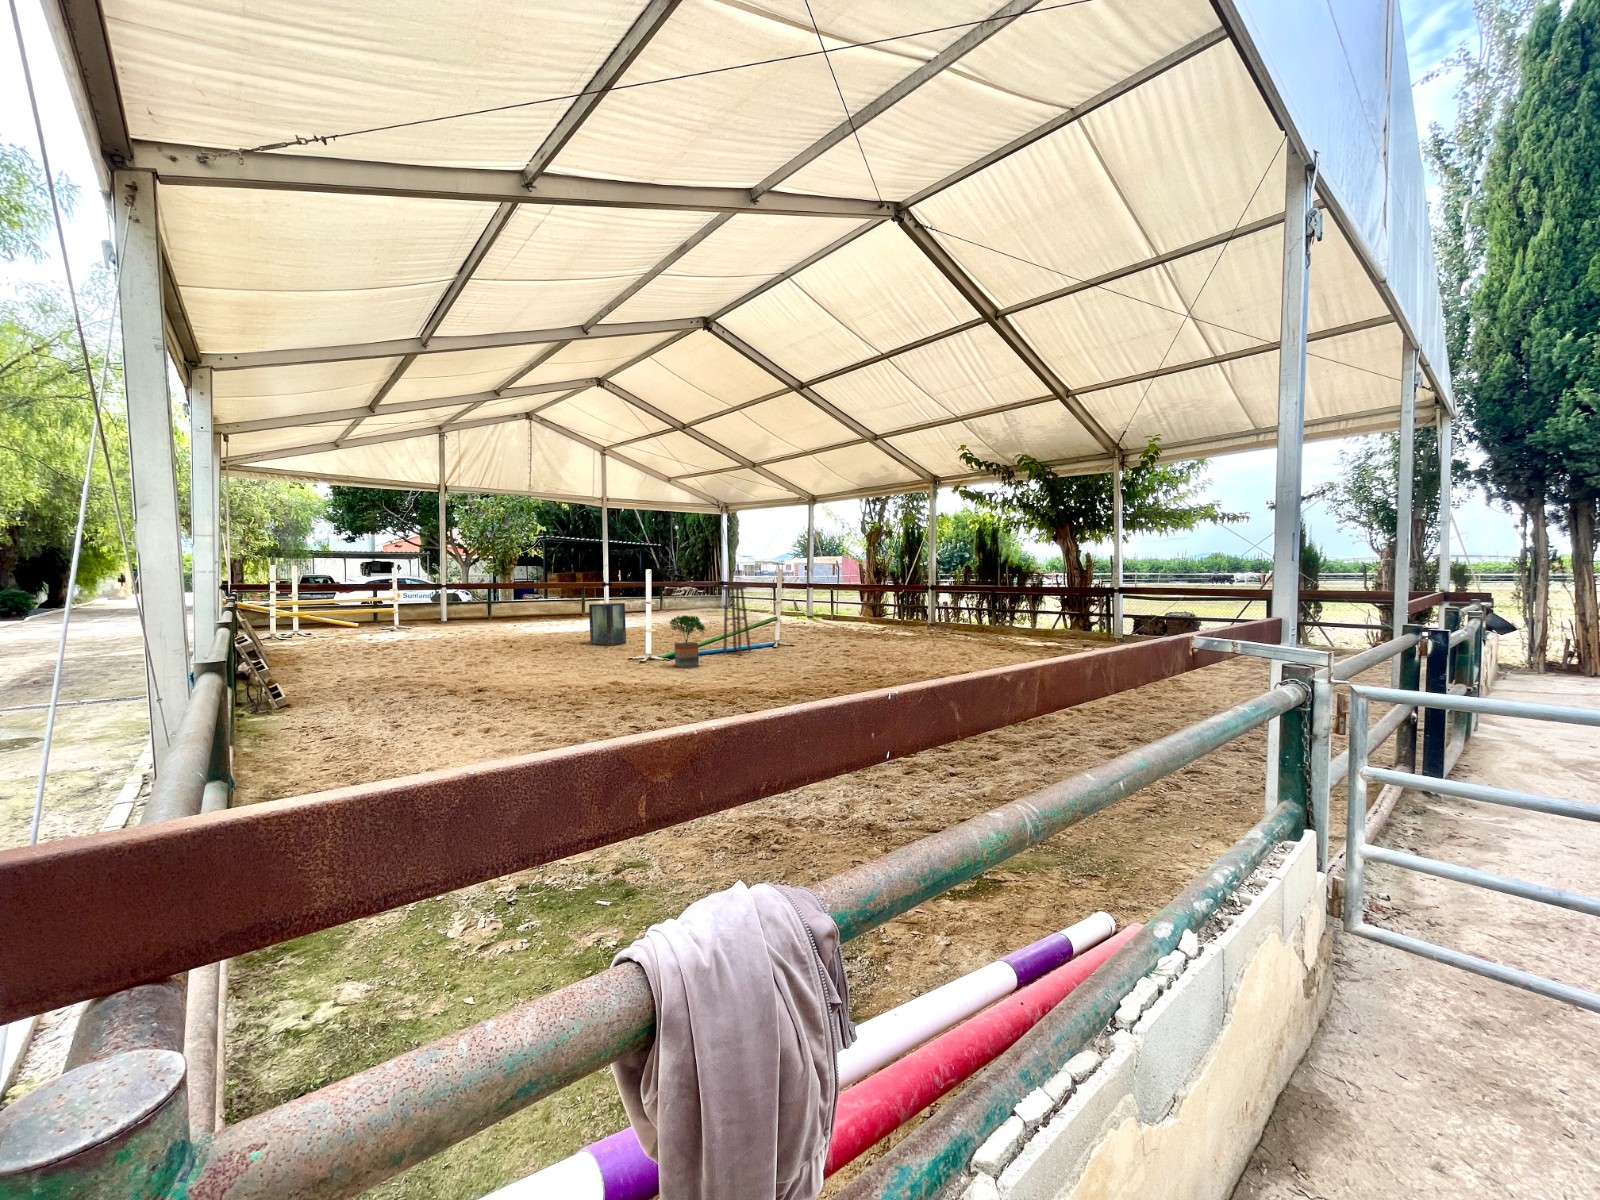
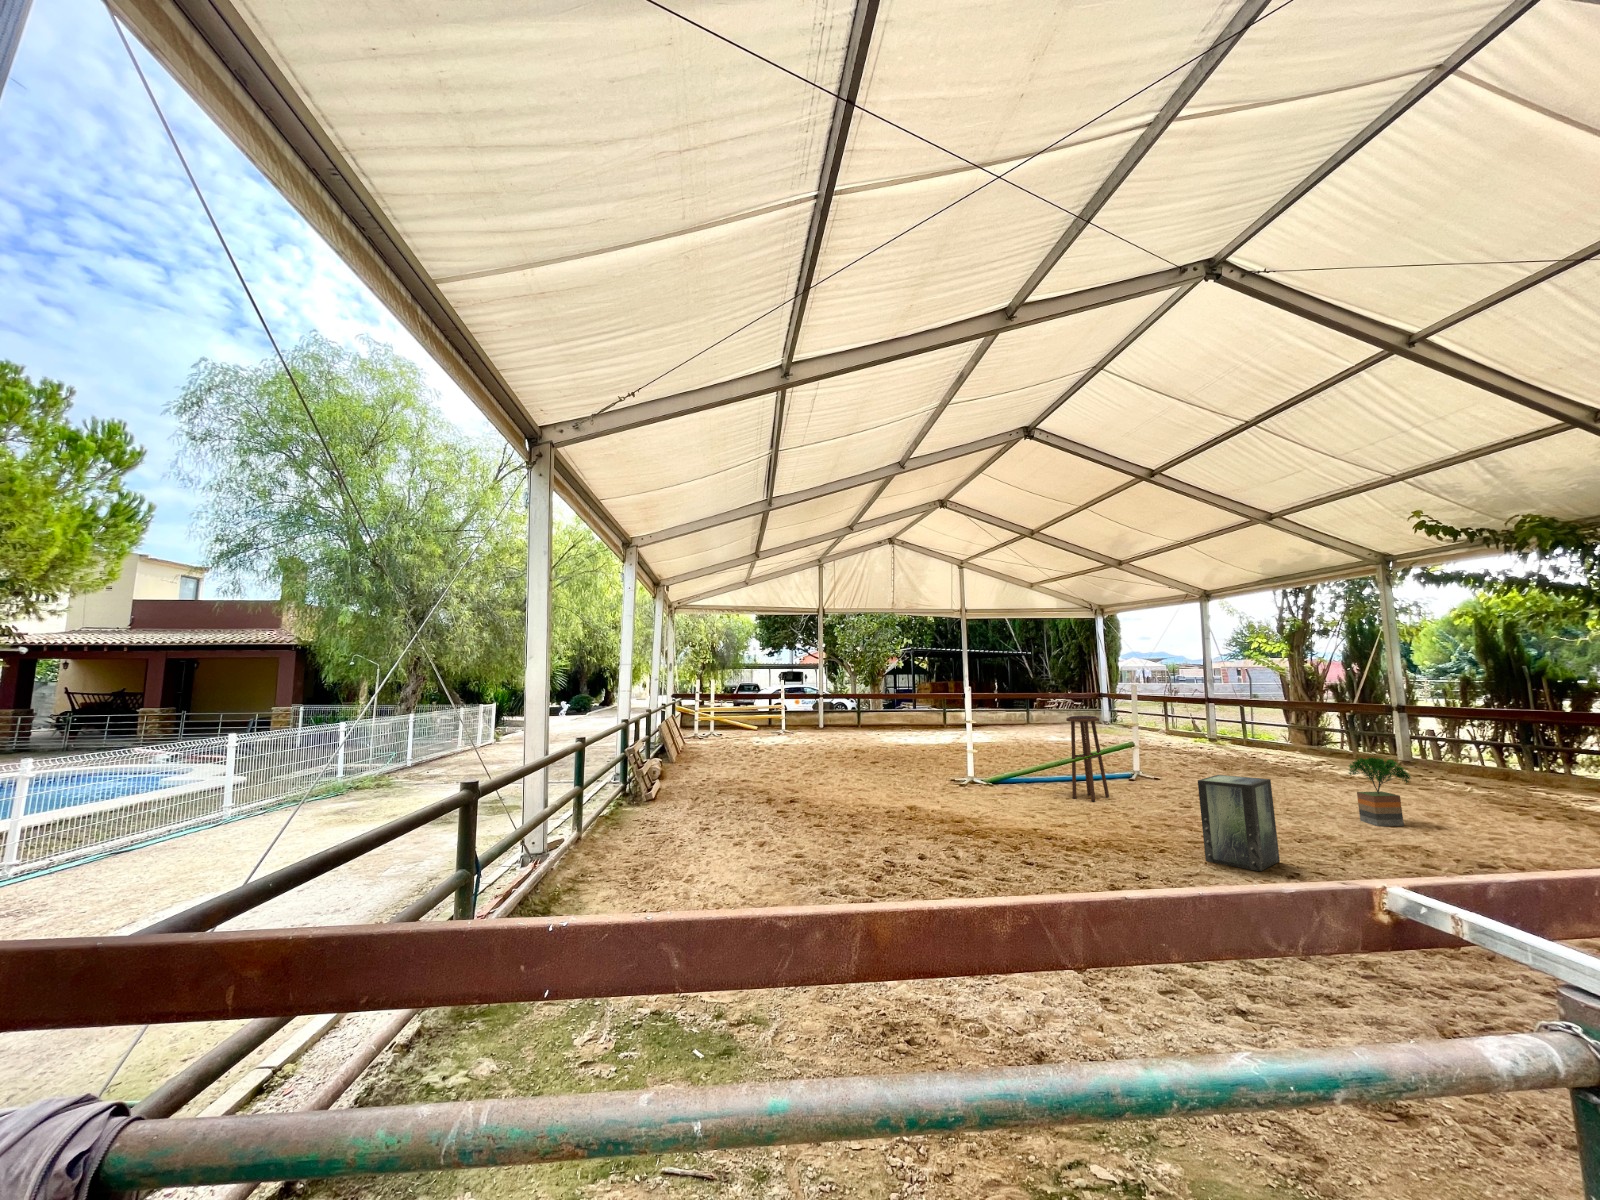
storage box: present [589,603,626,646] -> present [1198,775,1280,871]
potted tree: present [670,615,705,668] -> present [1349,757,1411,826]

